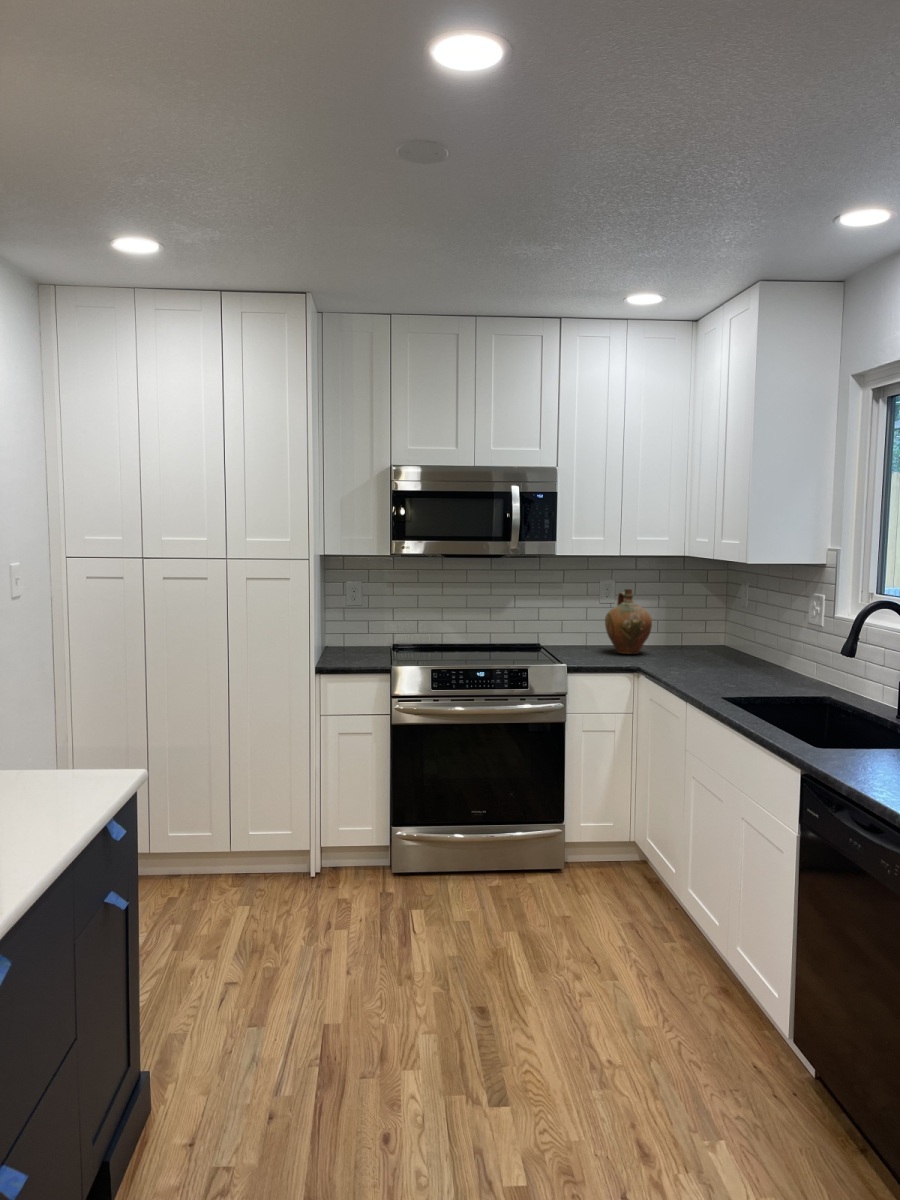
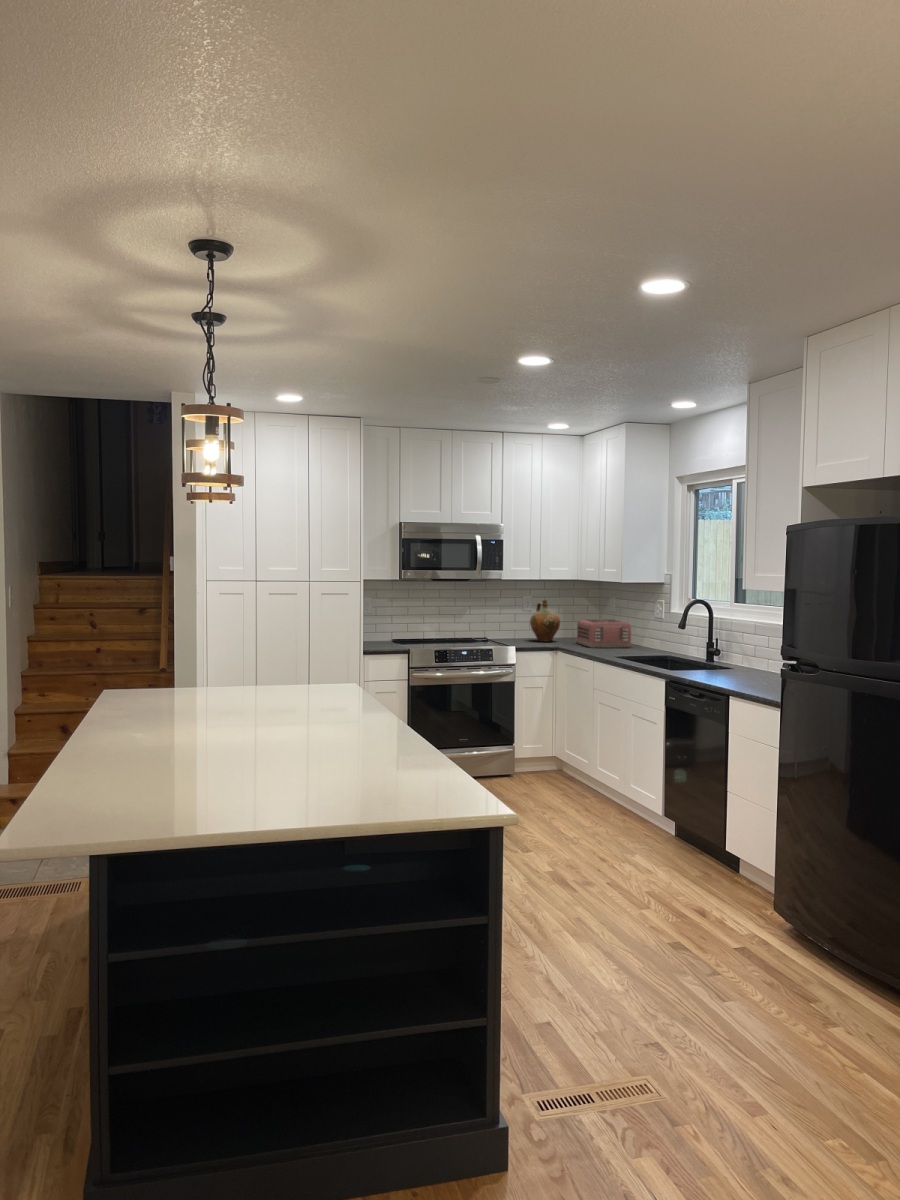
toaster: none [676,622,767,672] -> present [576,620,632,648]

